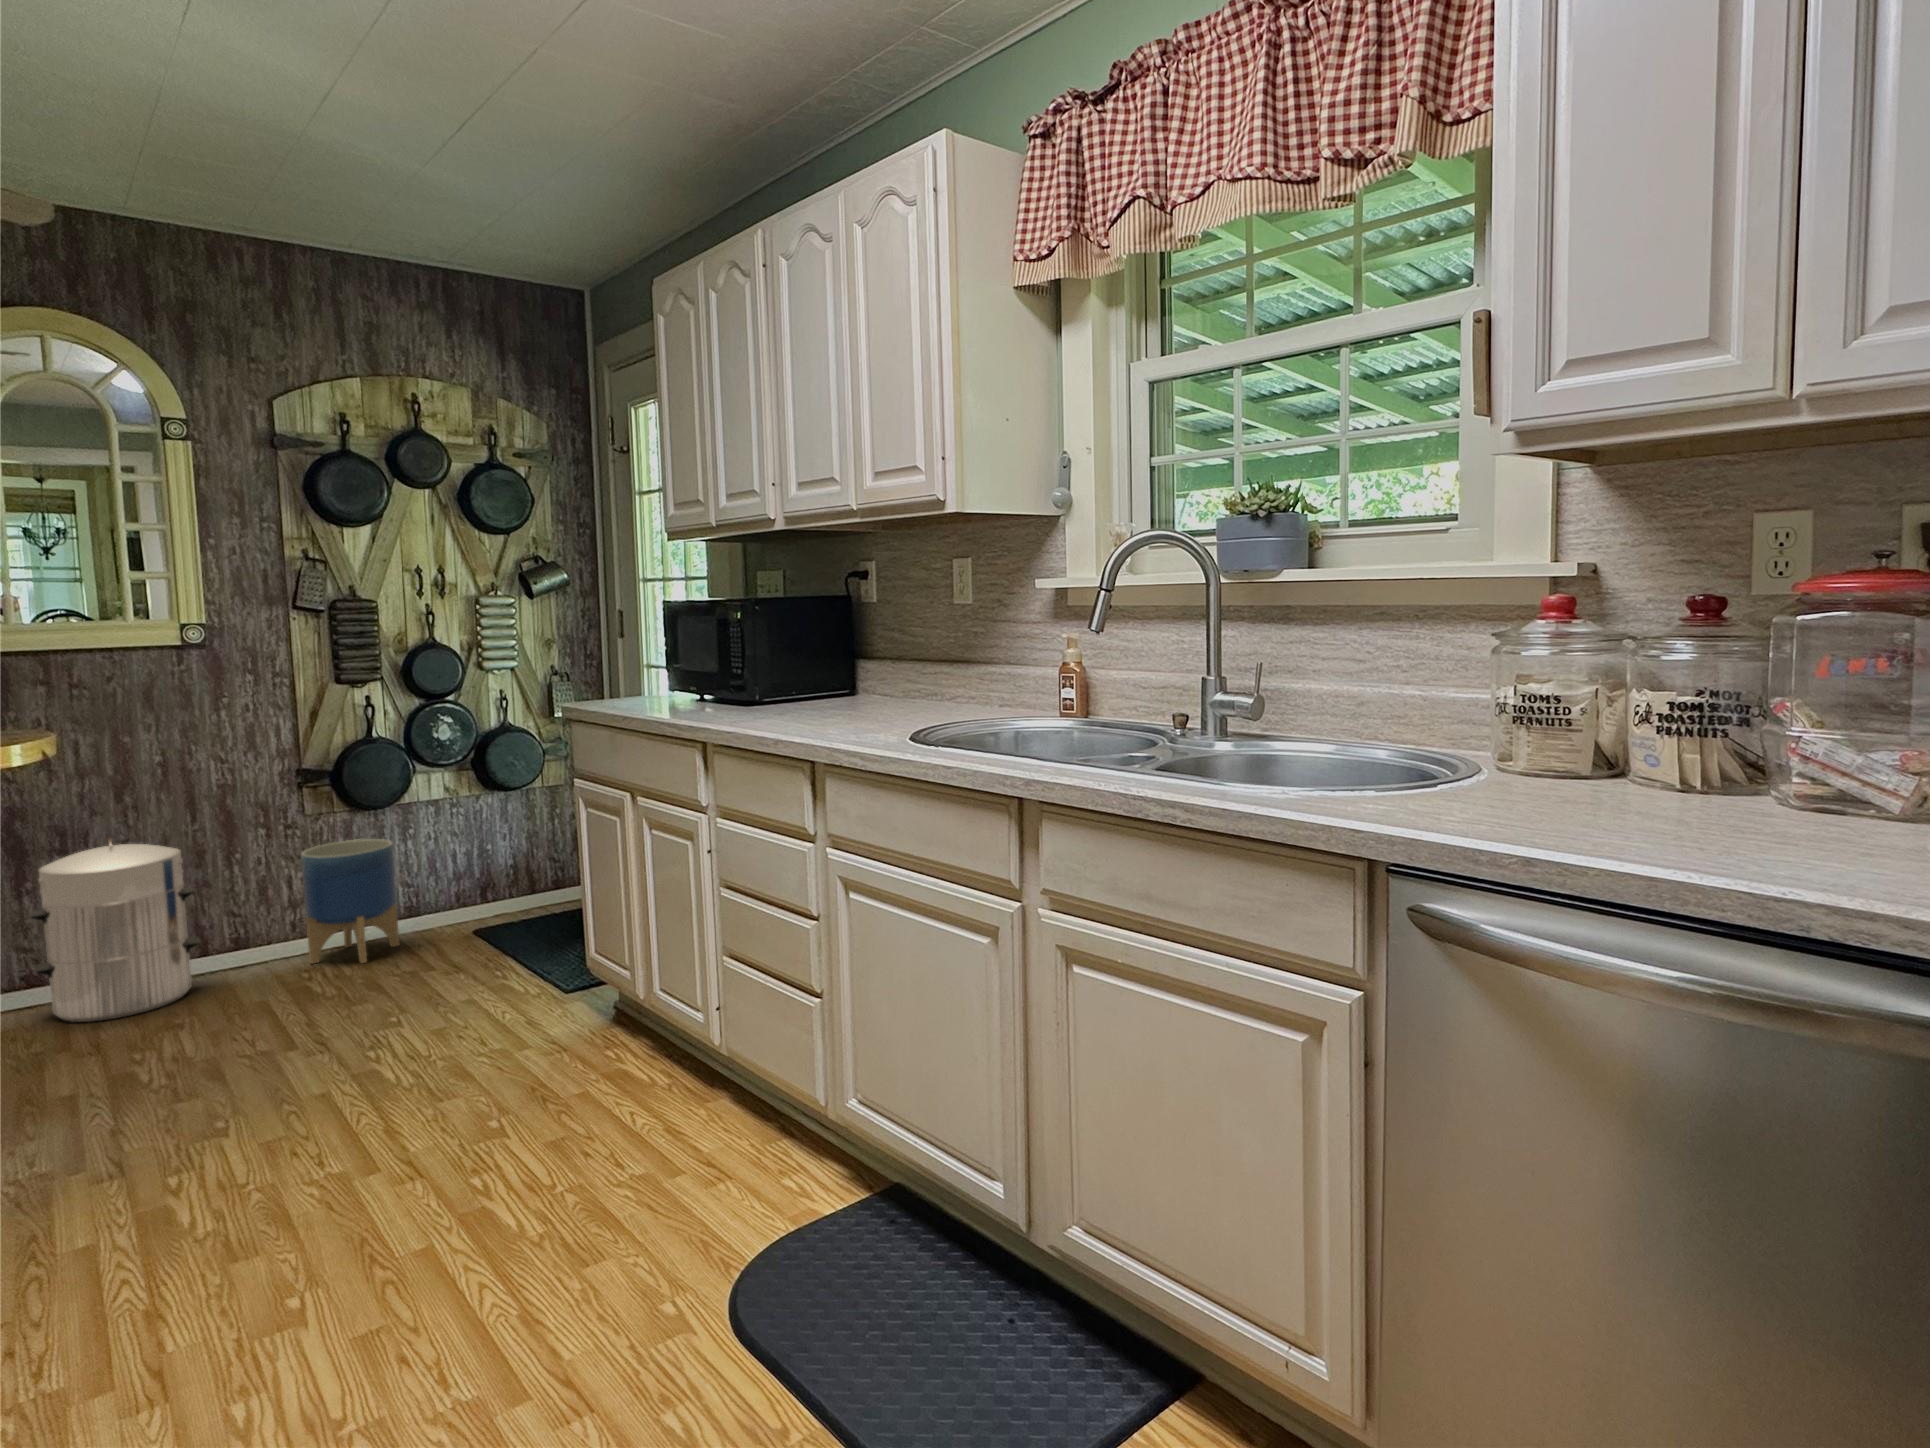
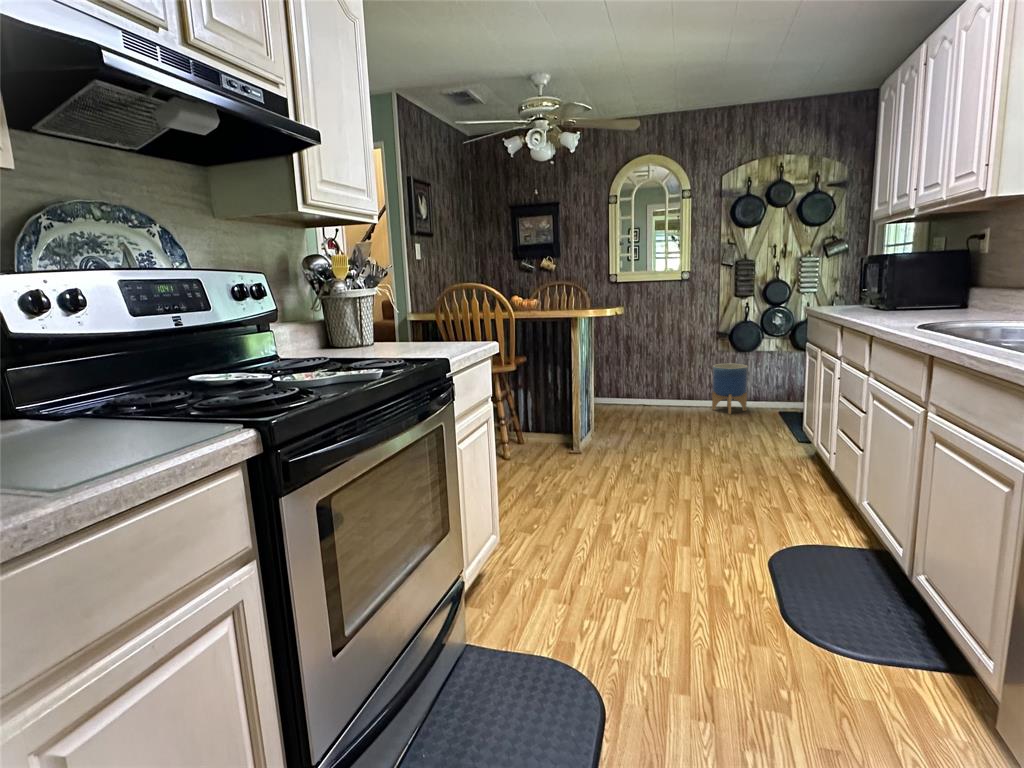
waste bin: present [29,839,200,1022] -> none [630,350,677,412]

